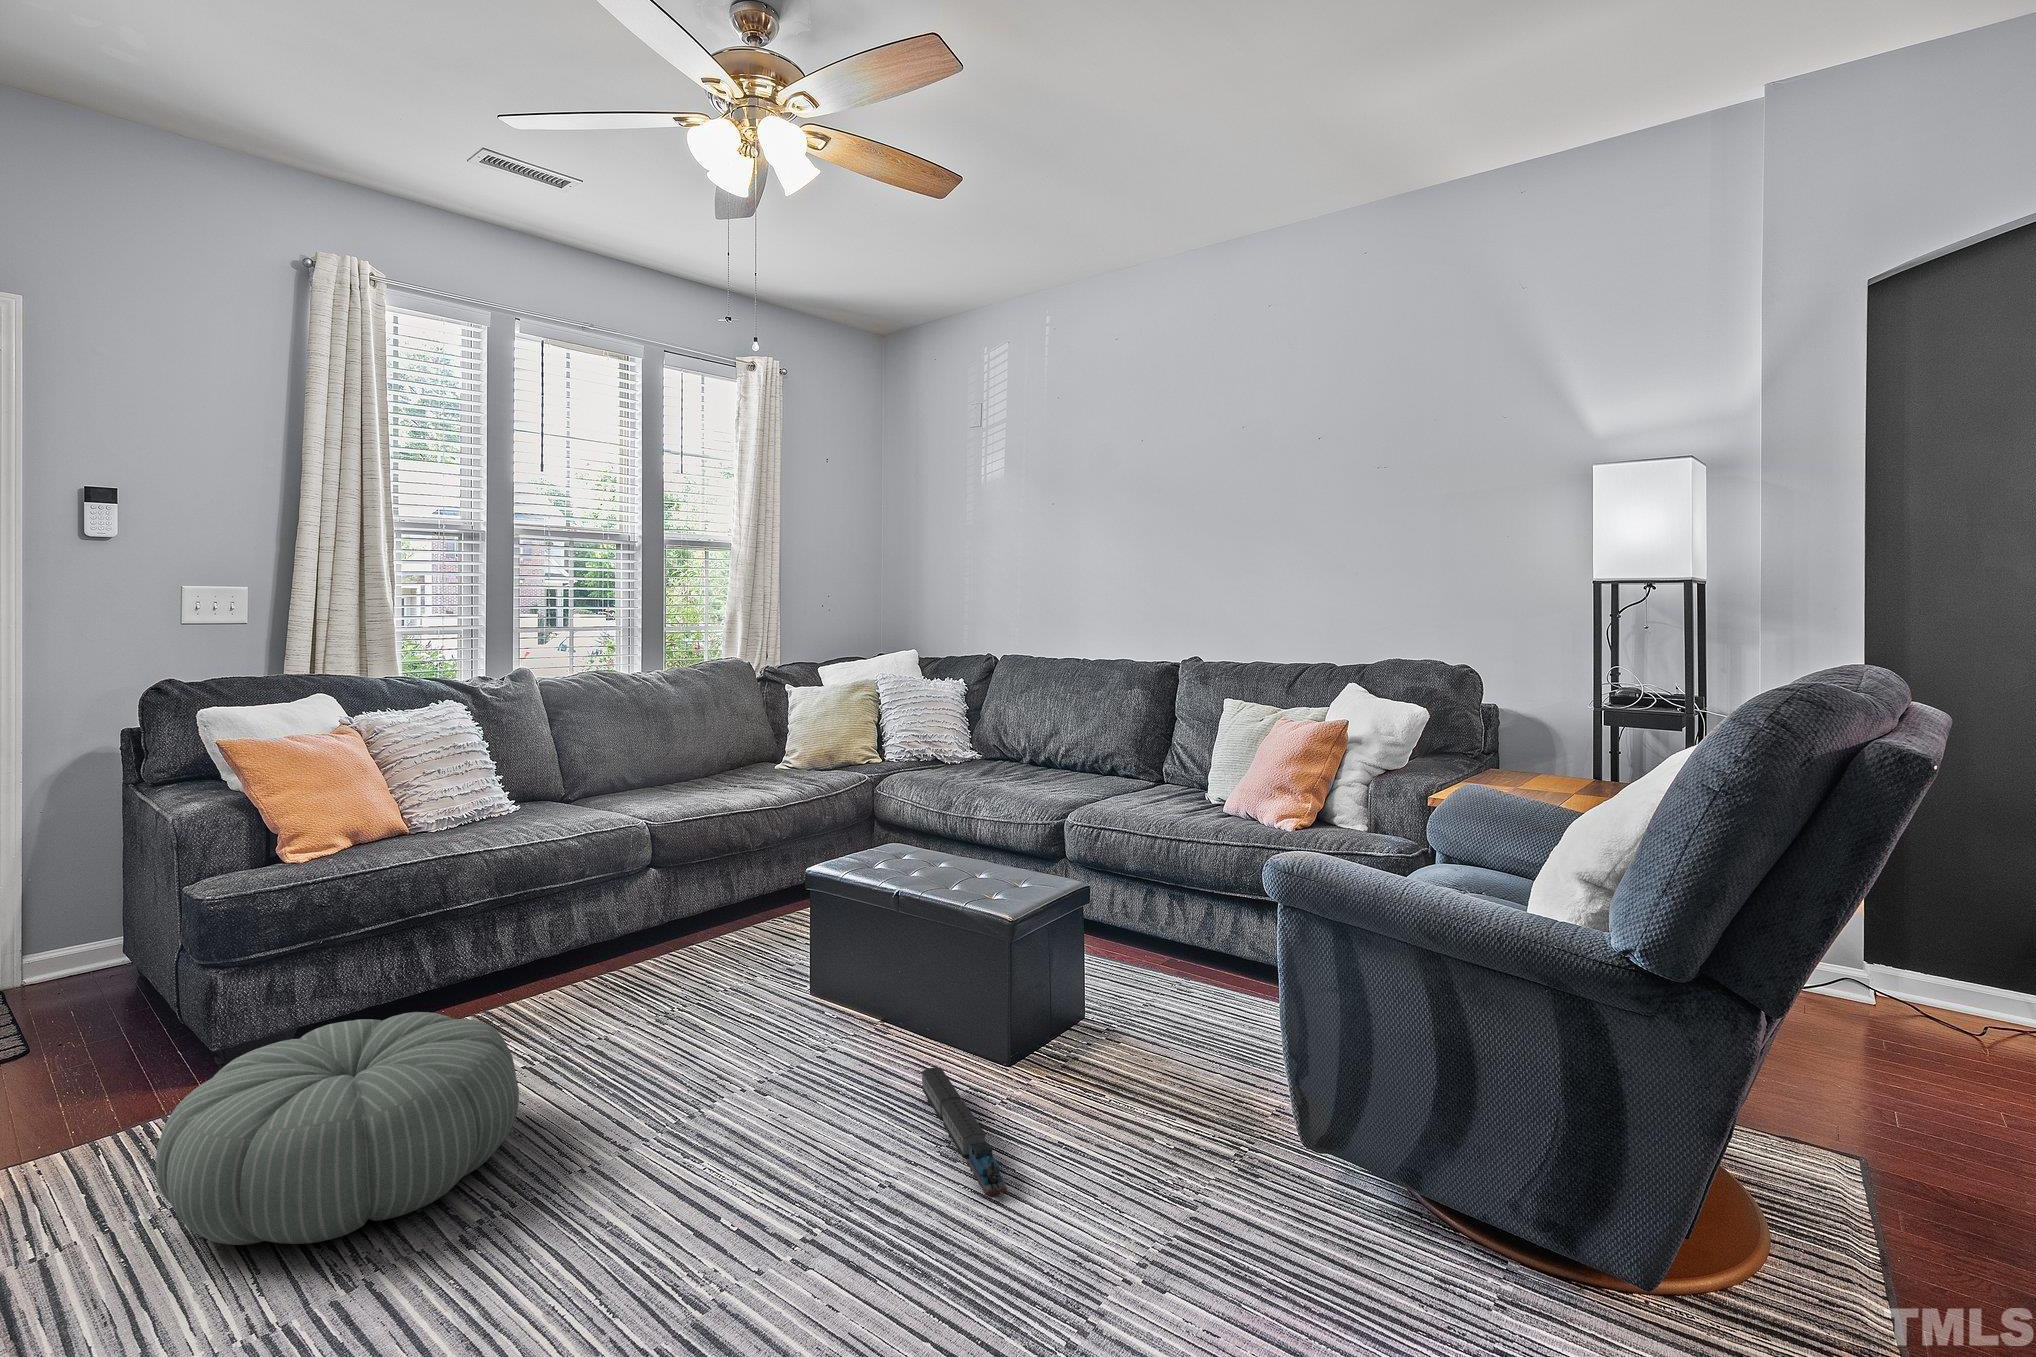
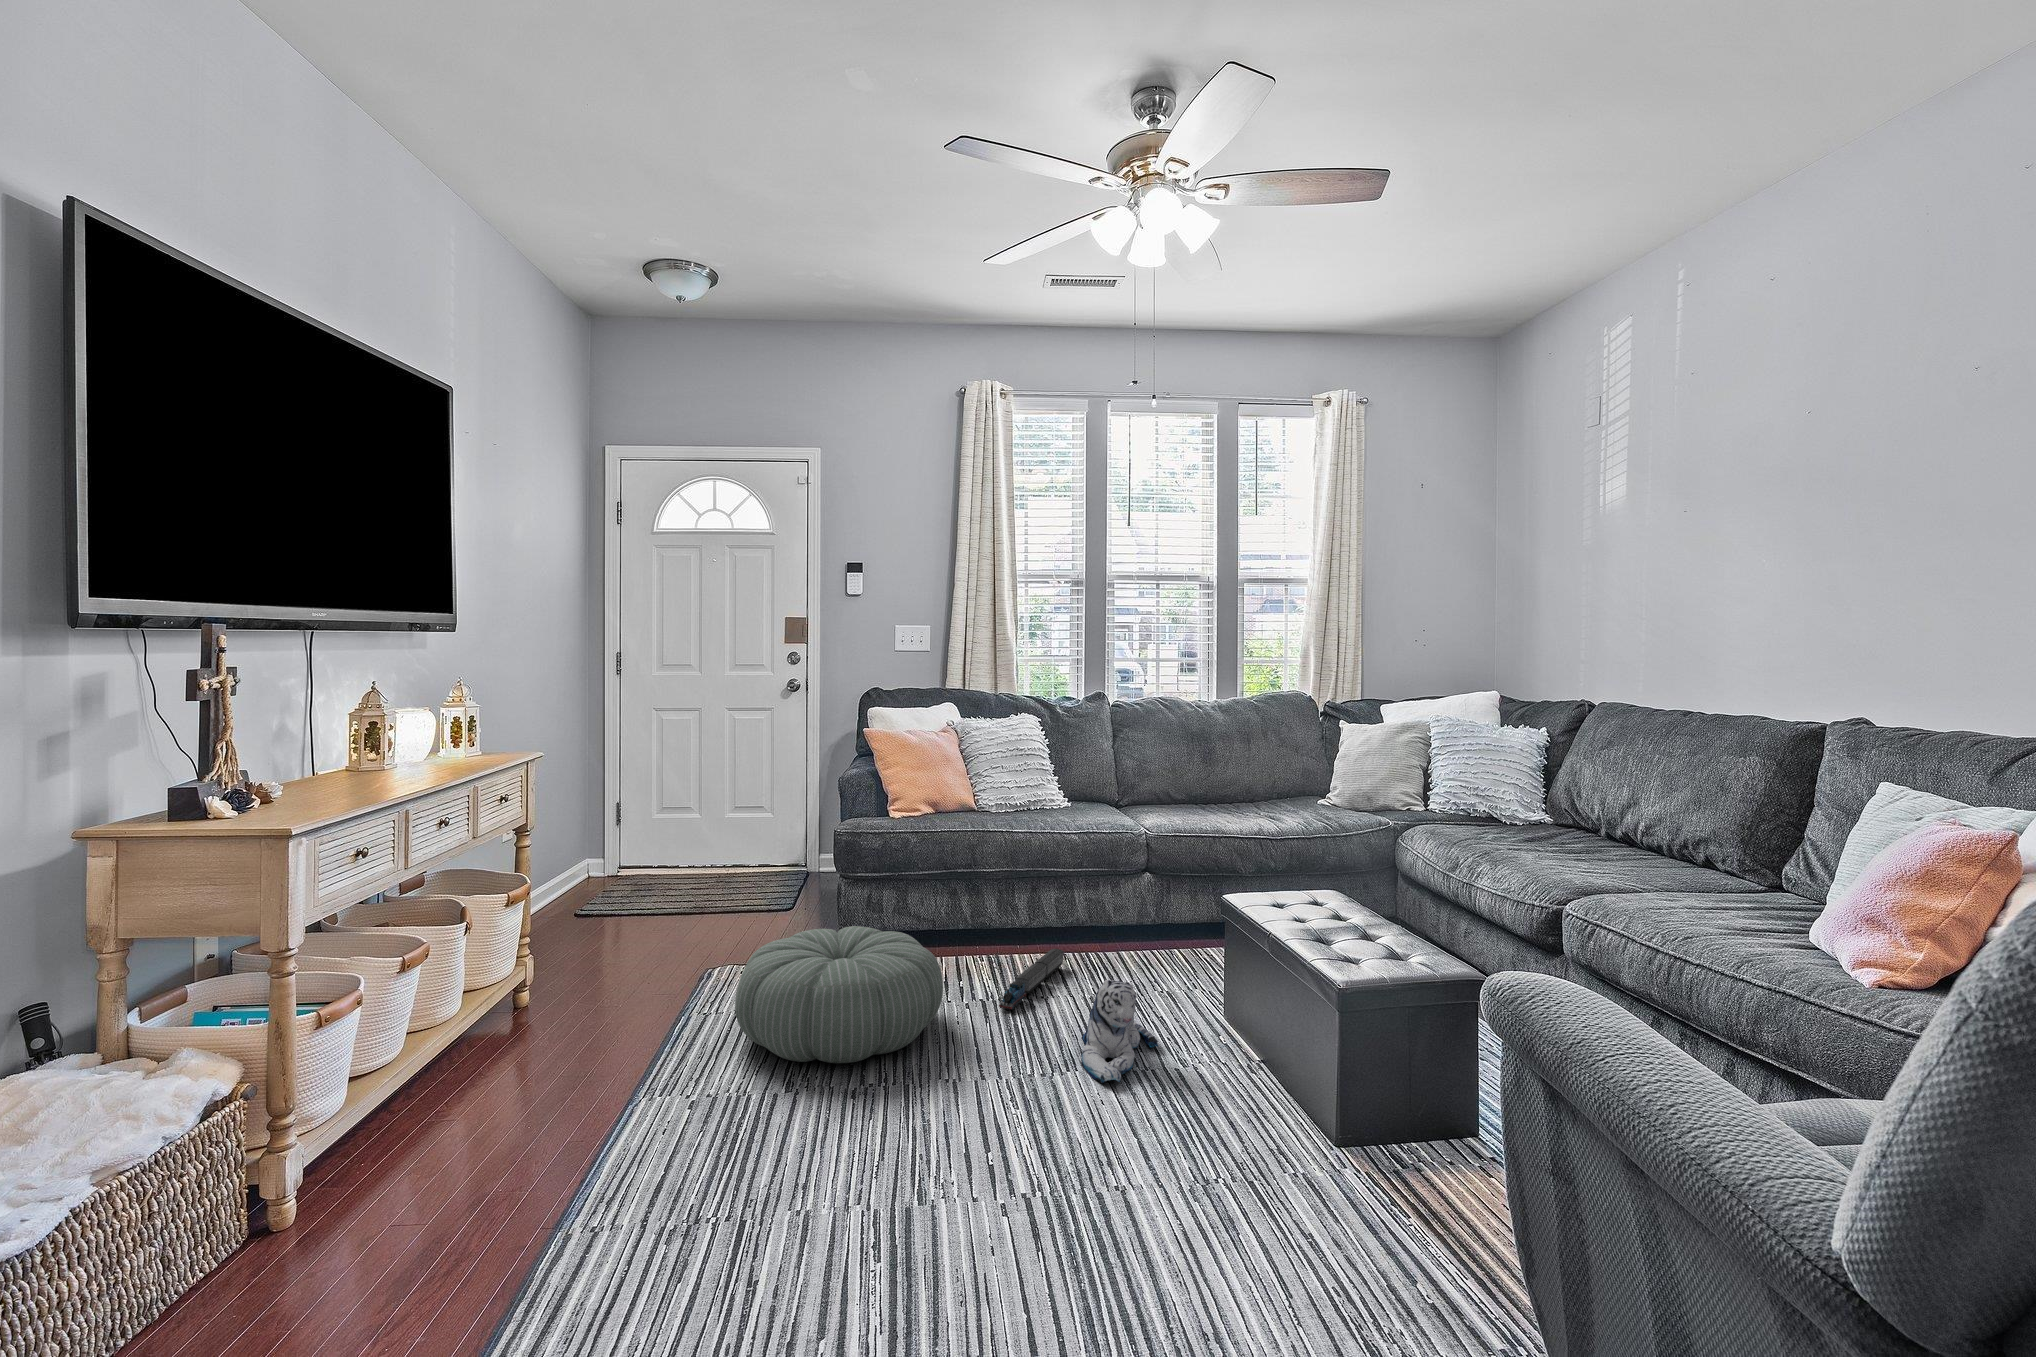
plush toy: none [694,984,783,1100] -> present [1081,980,1158,1083]
toy train: present [922,1067,1007,1197] -> present [999,949,1064,1010]

